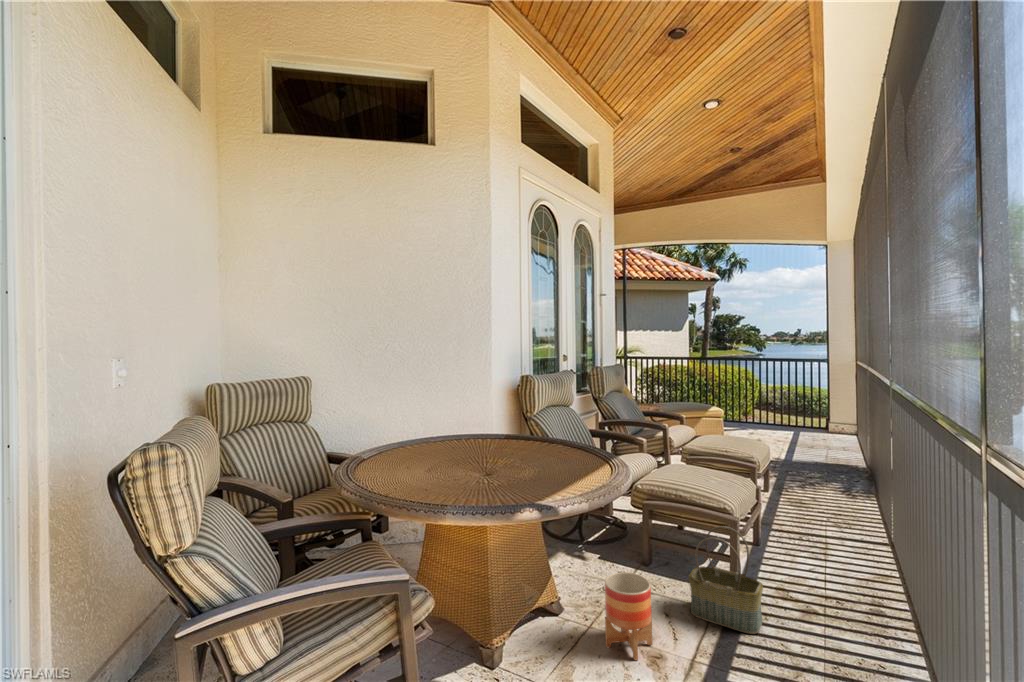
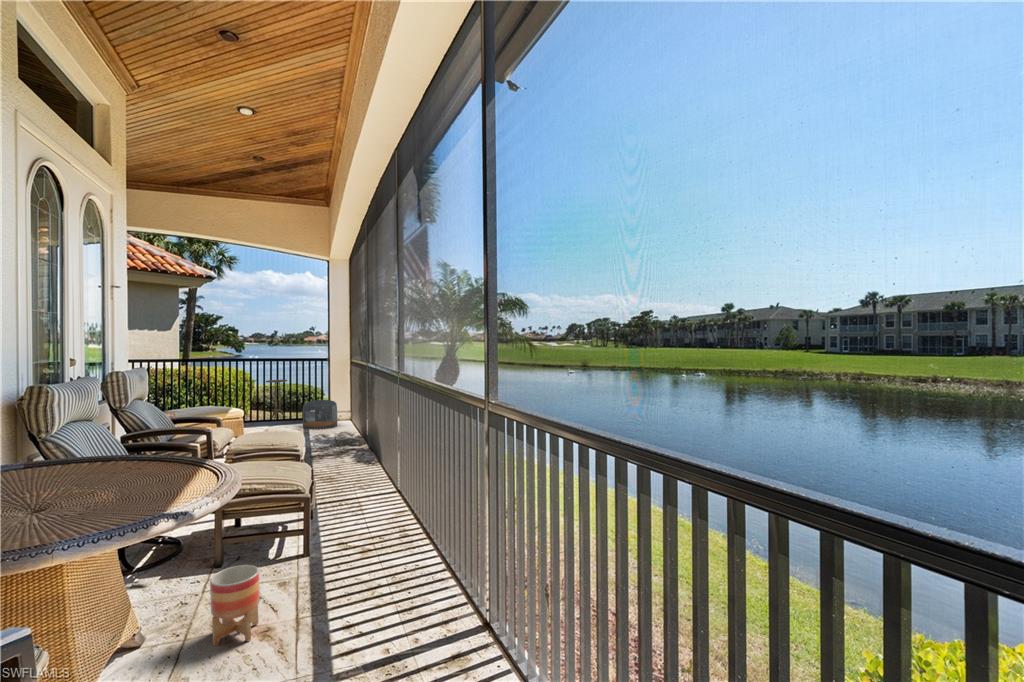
side table: none [757,379,781,420] -> present [266,380,287,419]
pouf: none [793,406,836,440] -> present [303,400,337,429]
basket: present [689,526,763,634] -> none [277,502,339,588]

